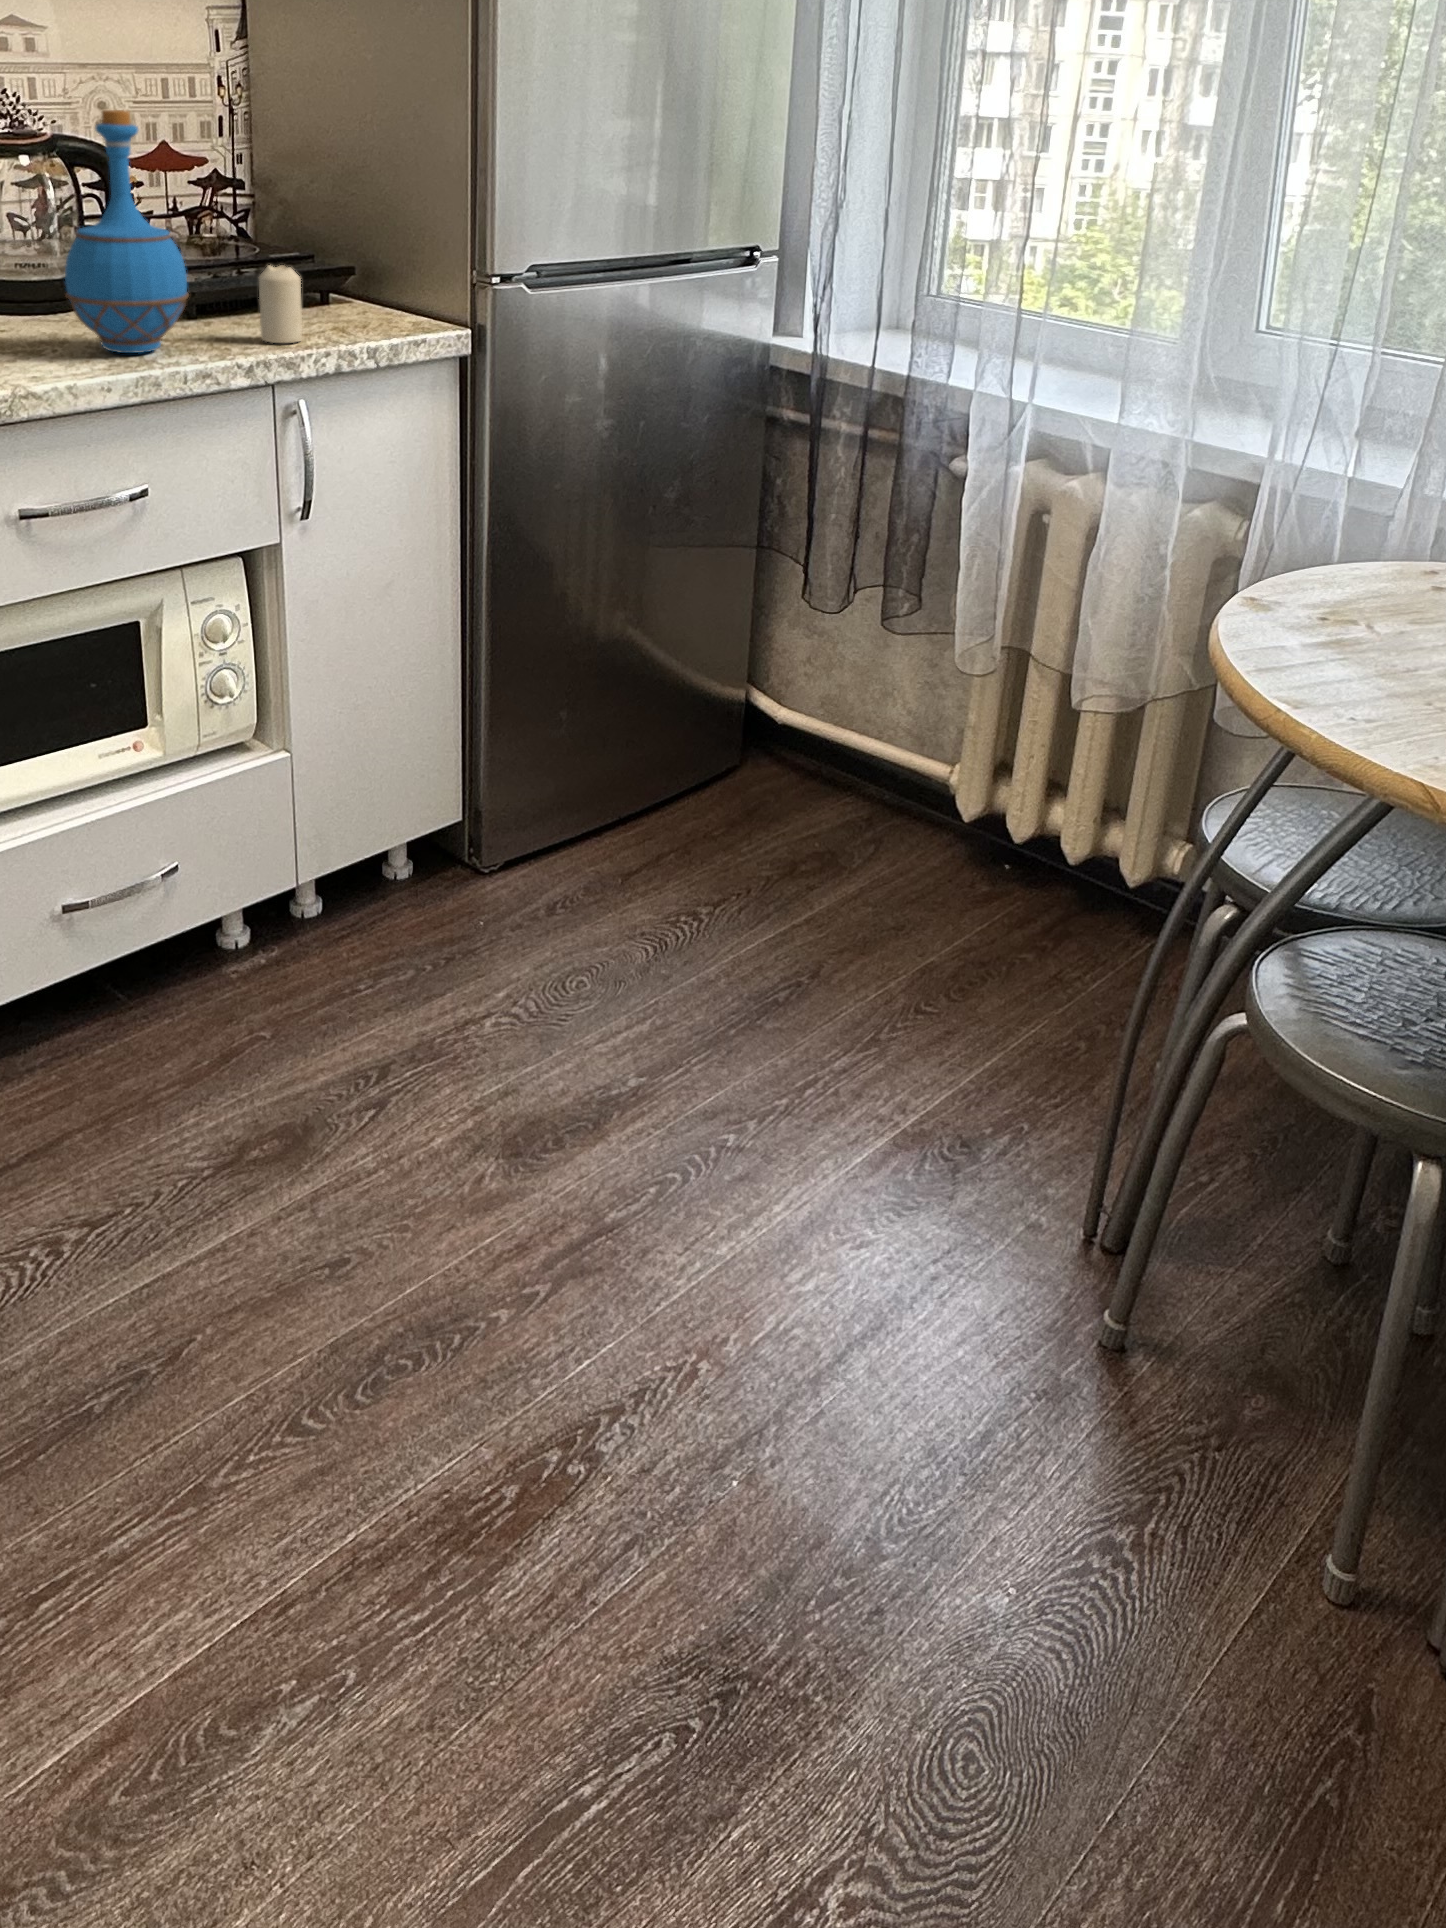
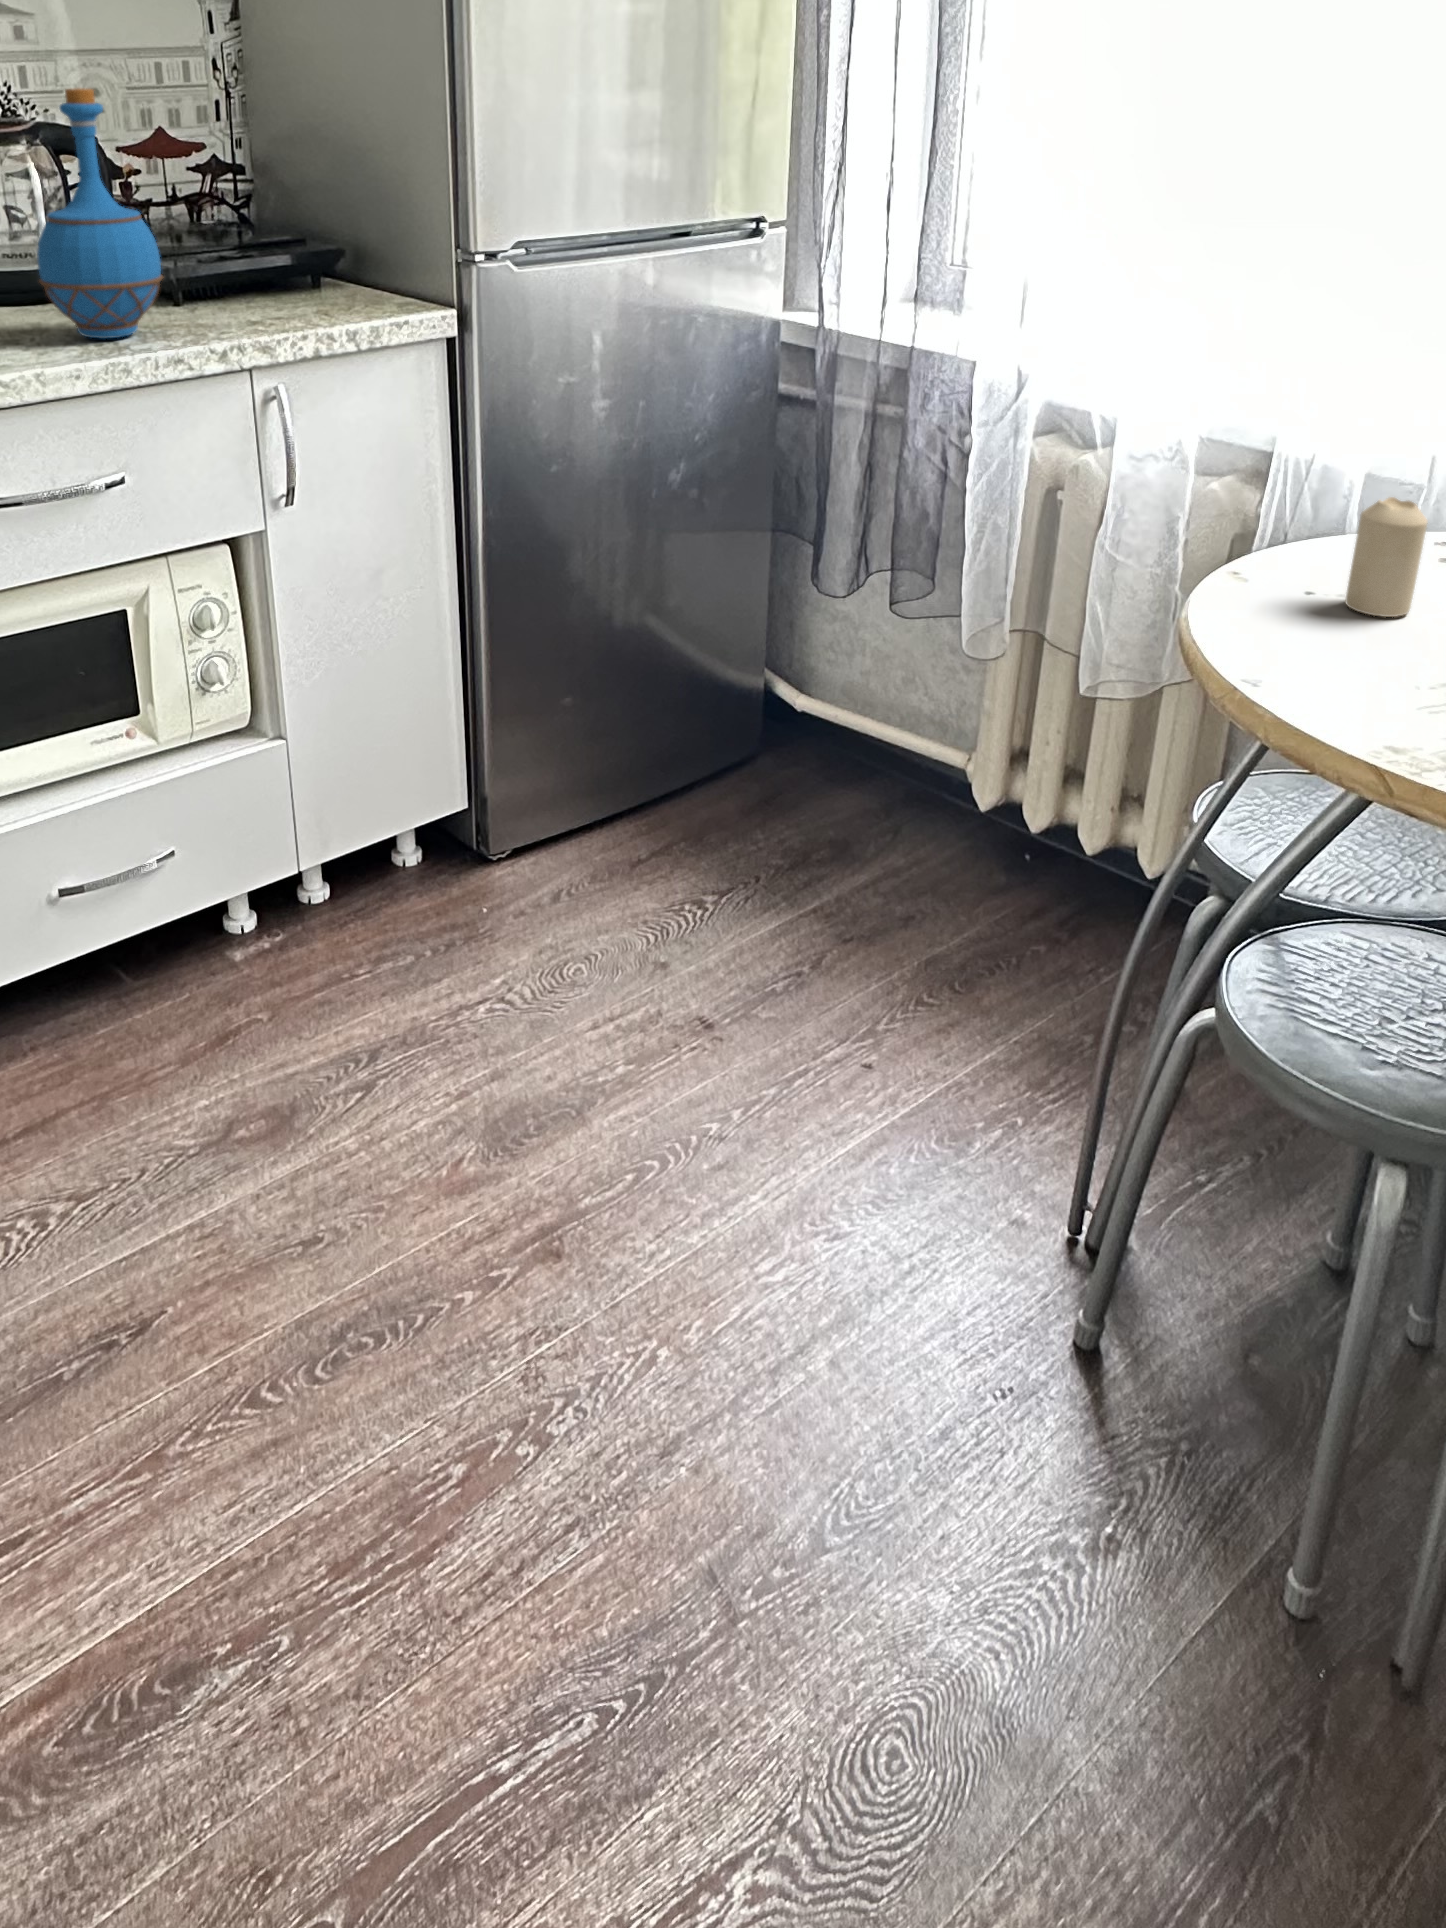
candle: present [259,265,302,343] -> present [1346,497,1428,617]

